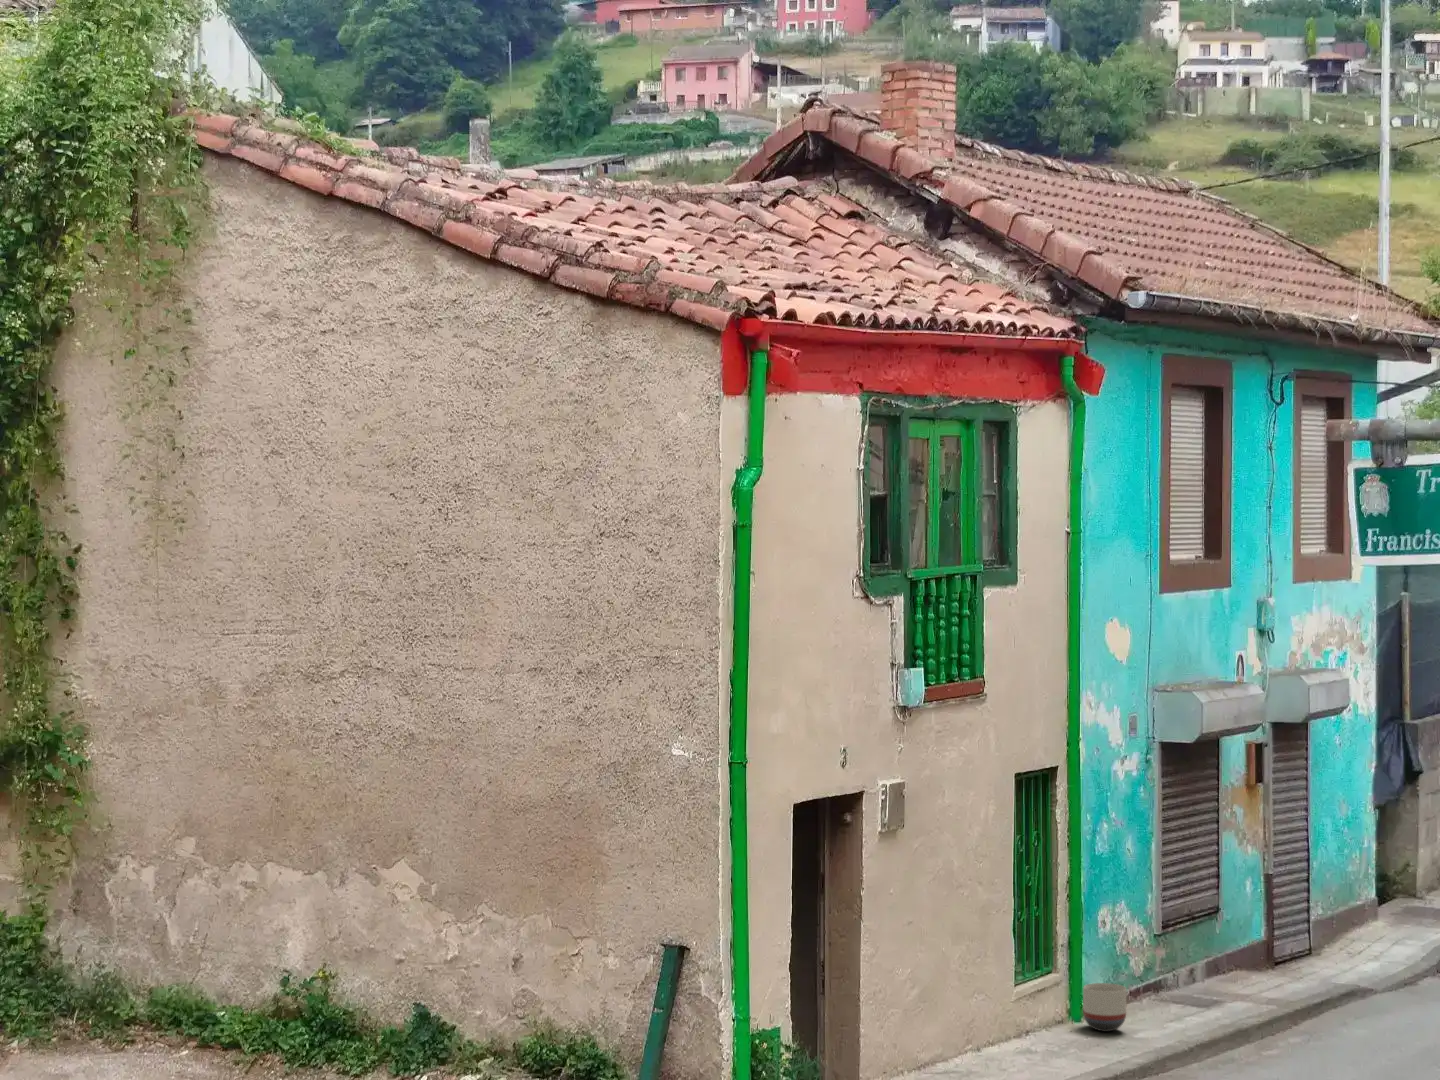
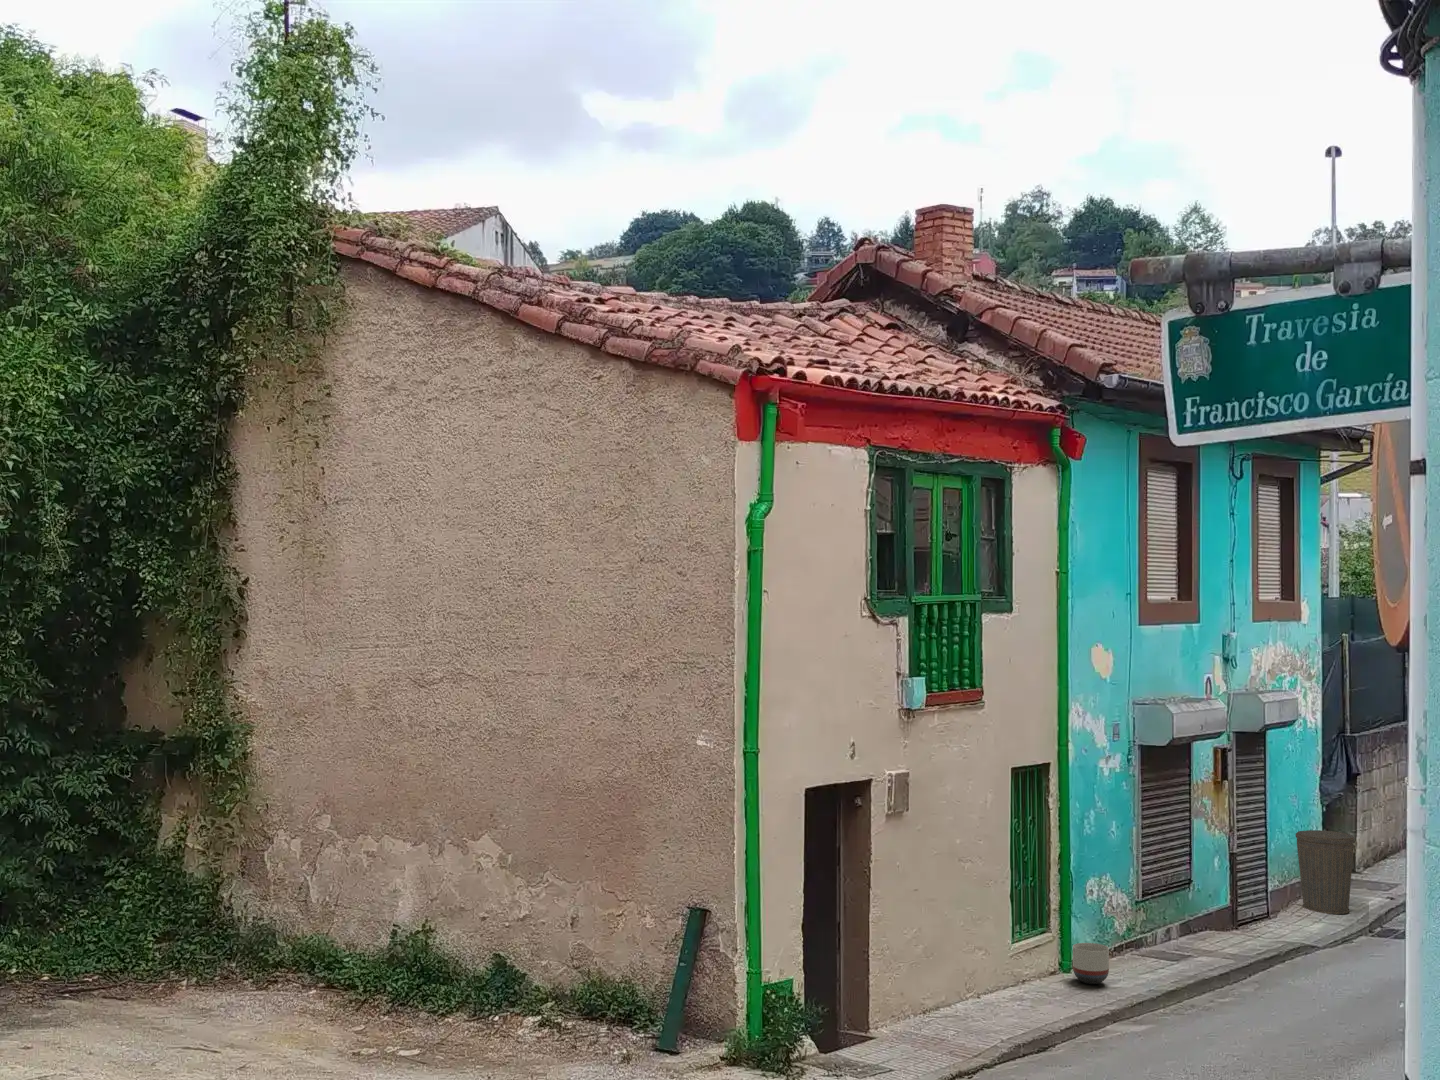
trash can: none [1343,845,1414,948] -> present [1295,830,1355,914]

